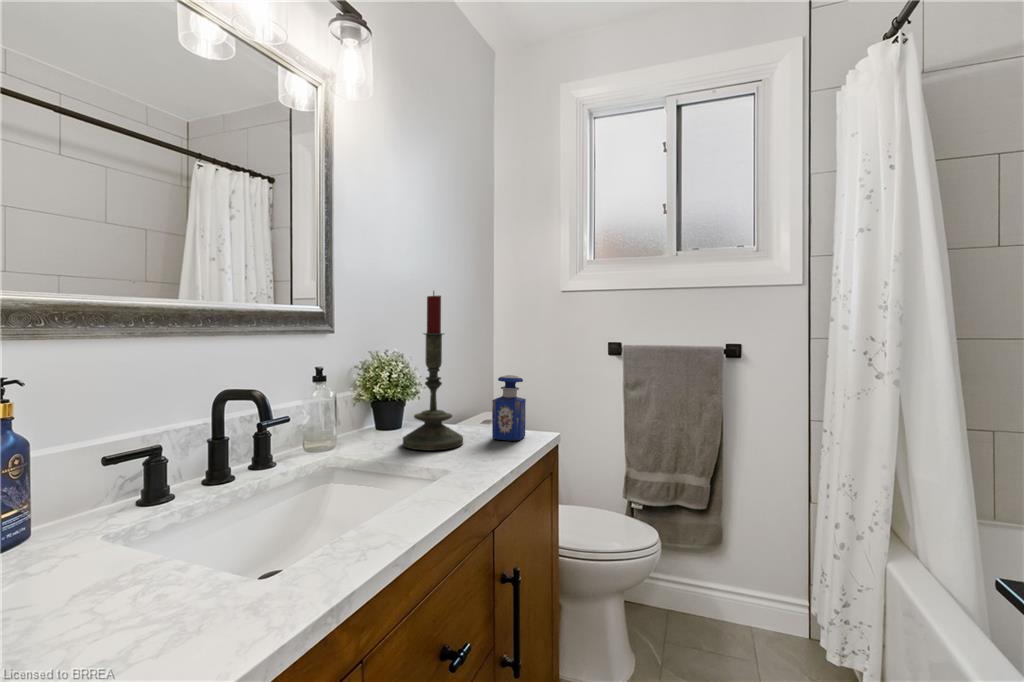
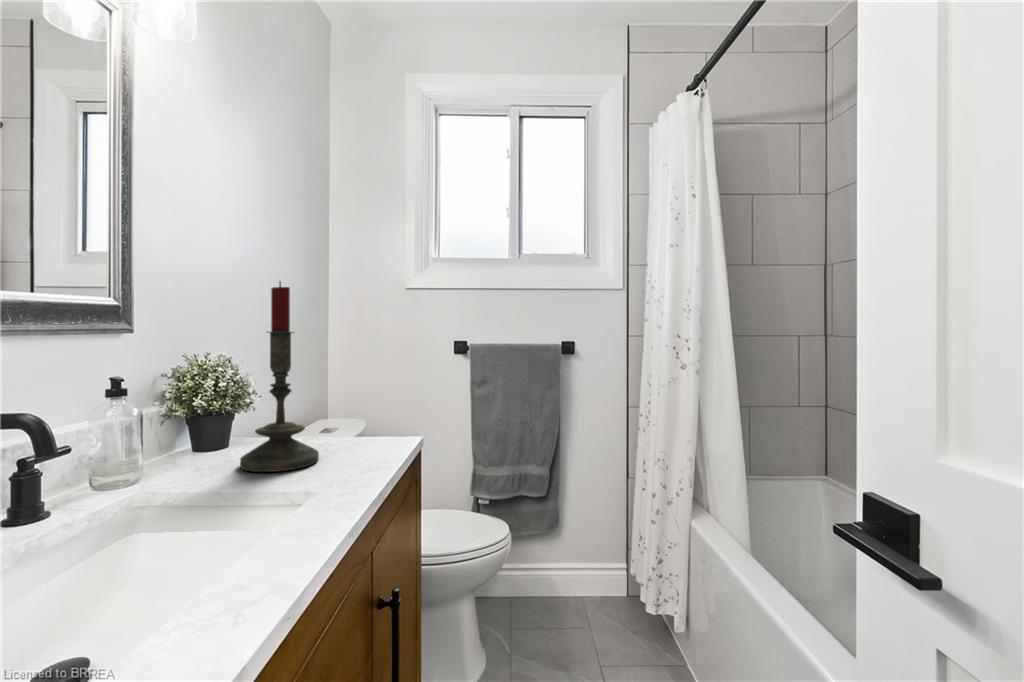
perfume bottle: present [492,375,526,440] -> none [351,378,389,451]

